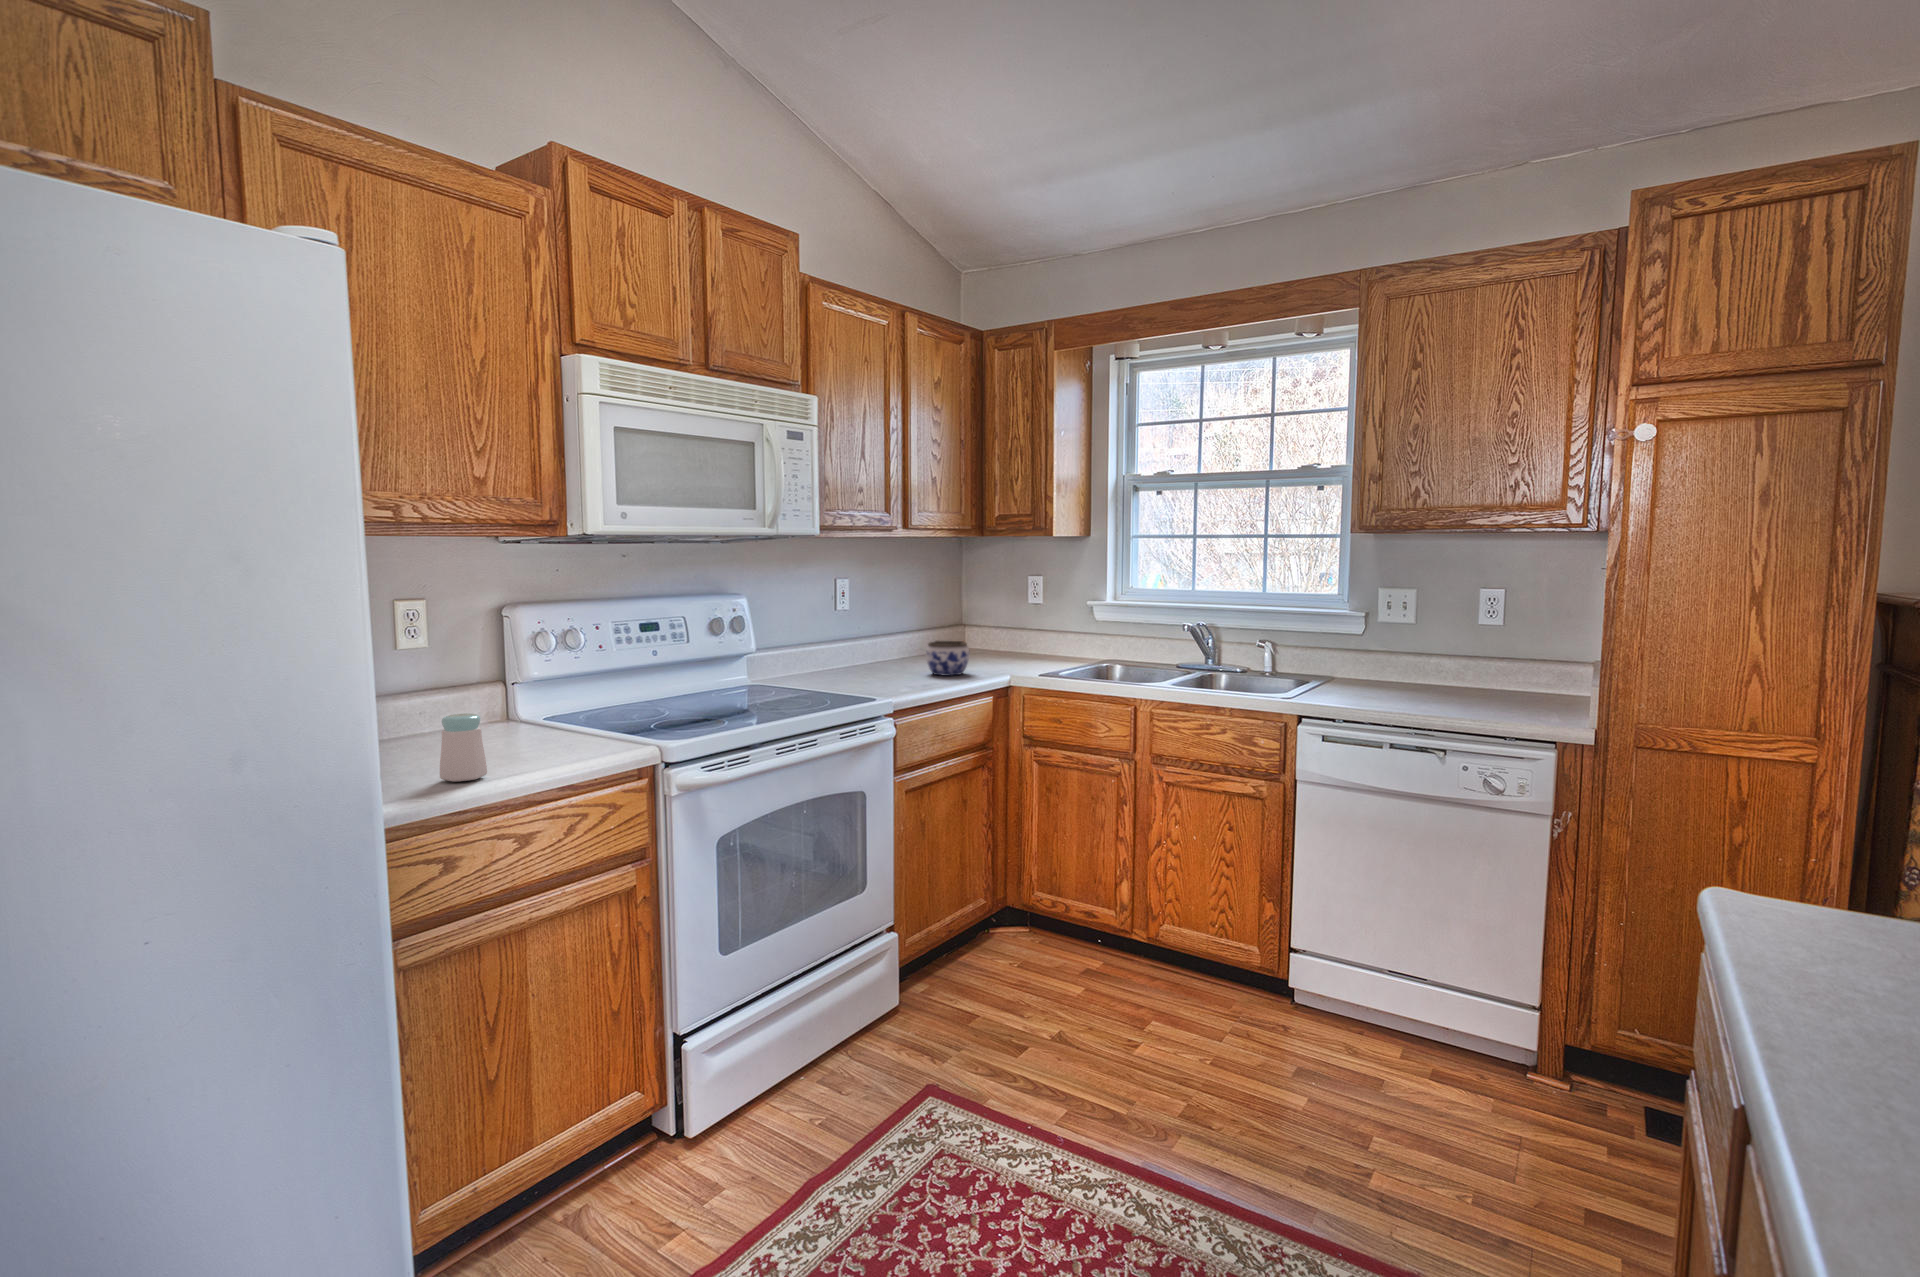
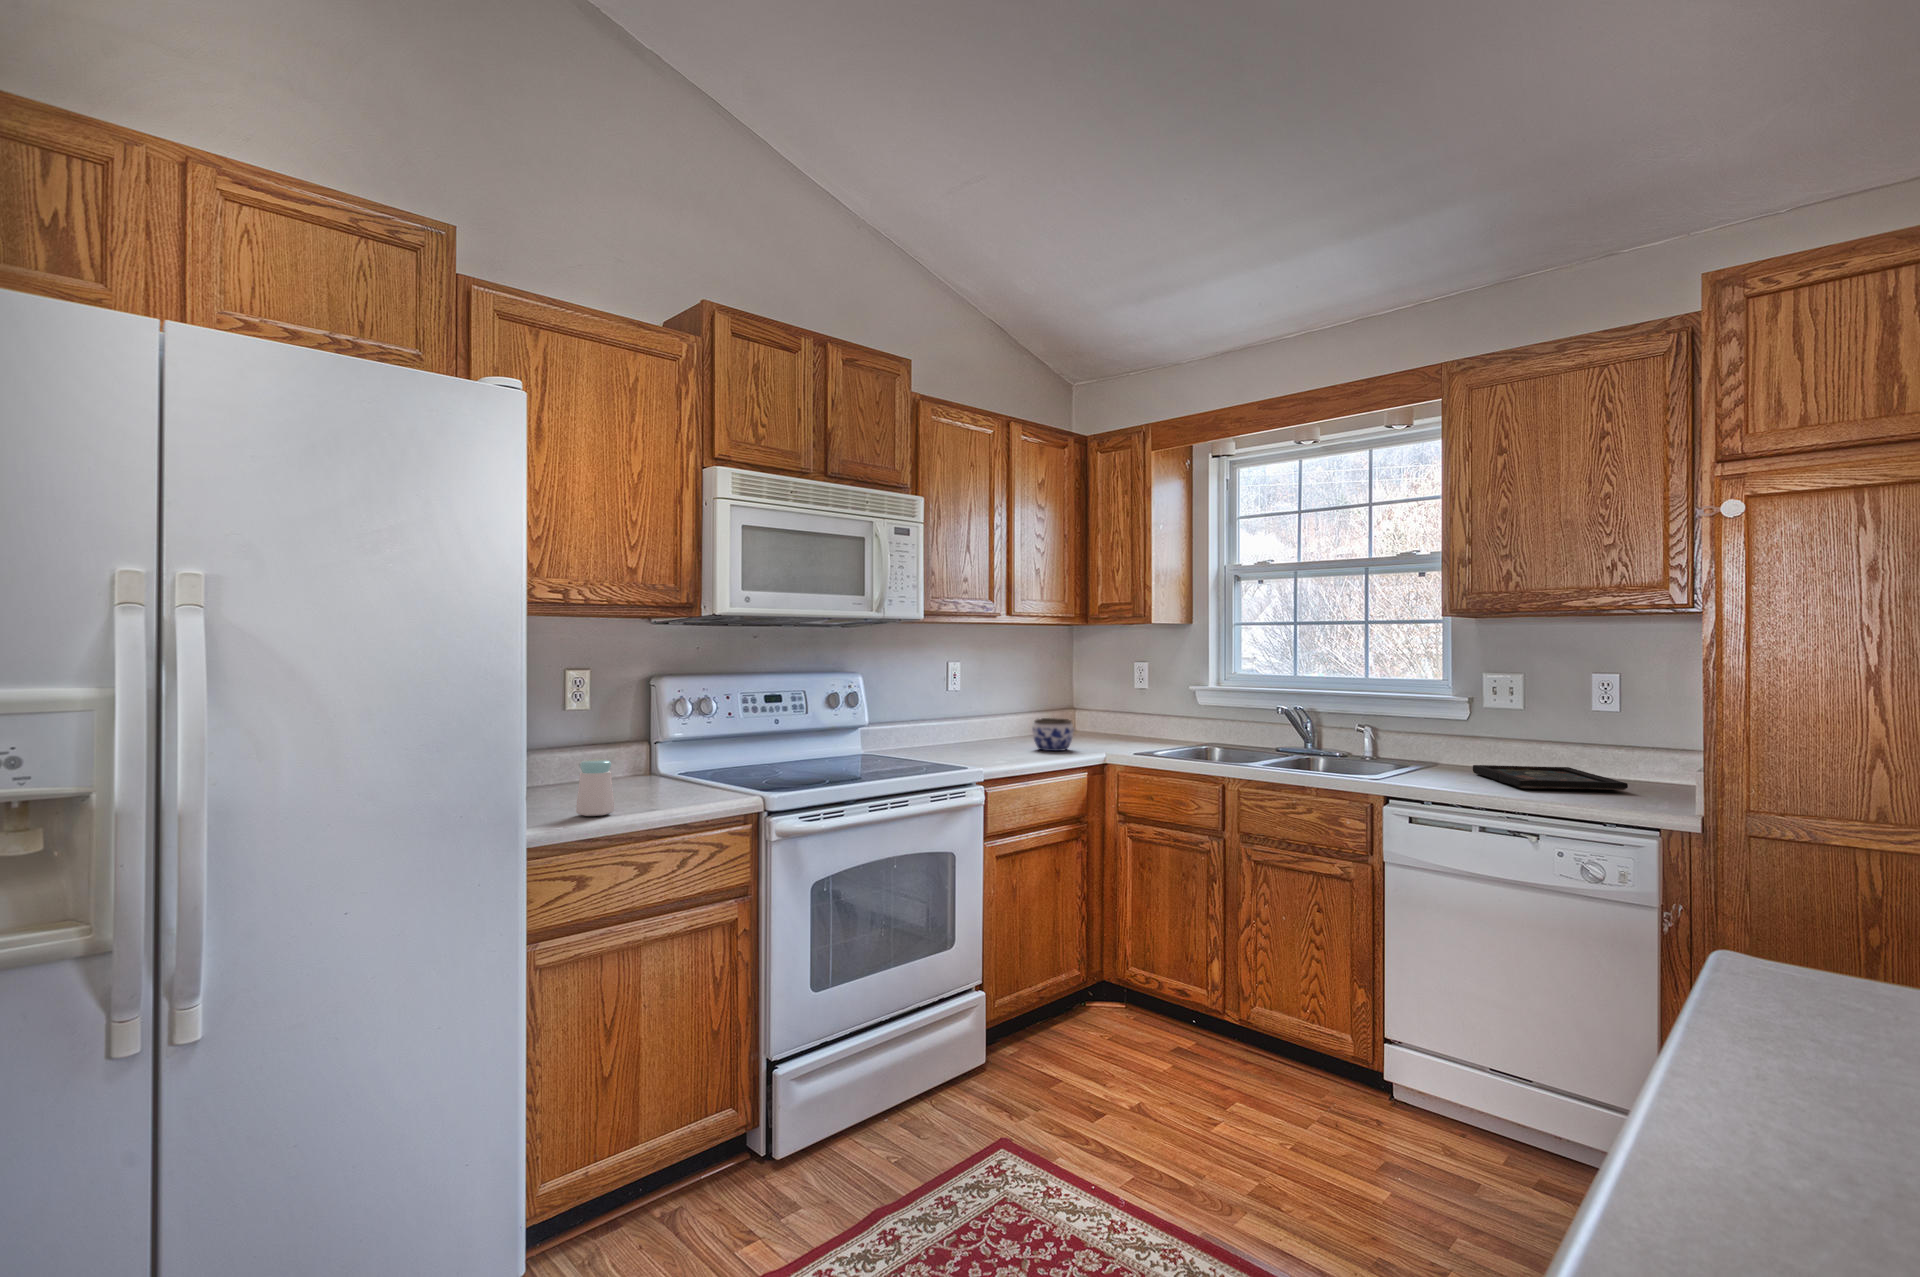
tray: none [1370,680,1519,704] -> present [1473,765,1628,790]

